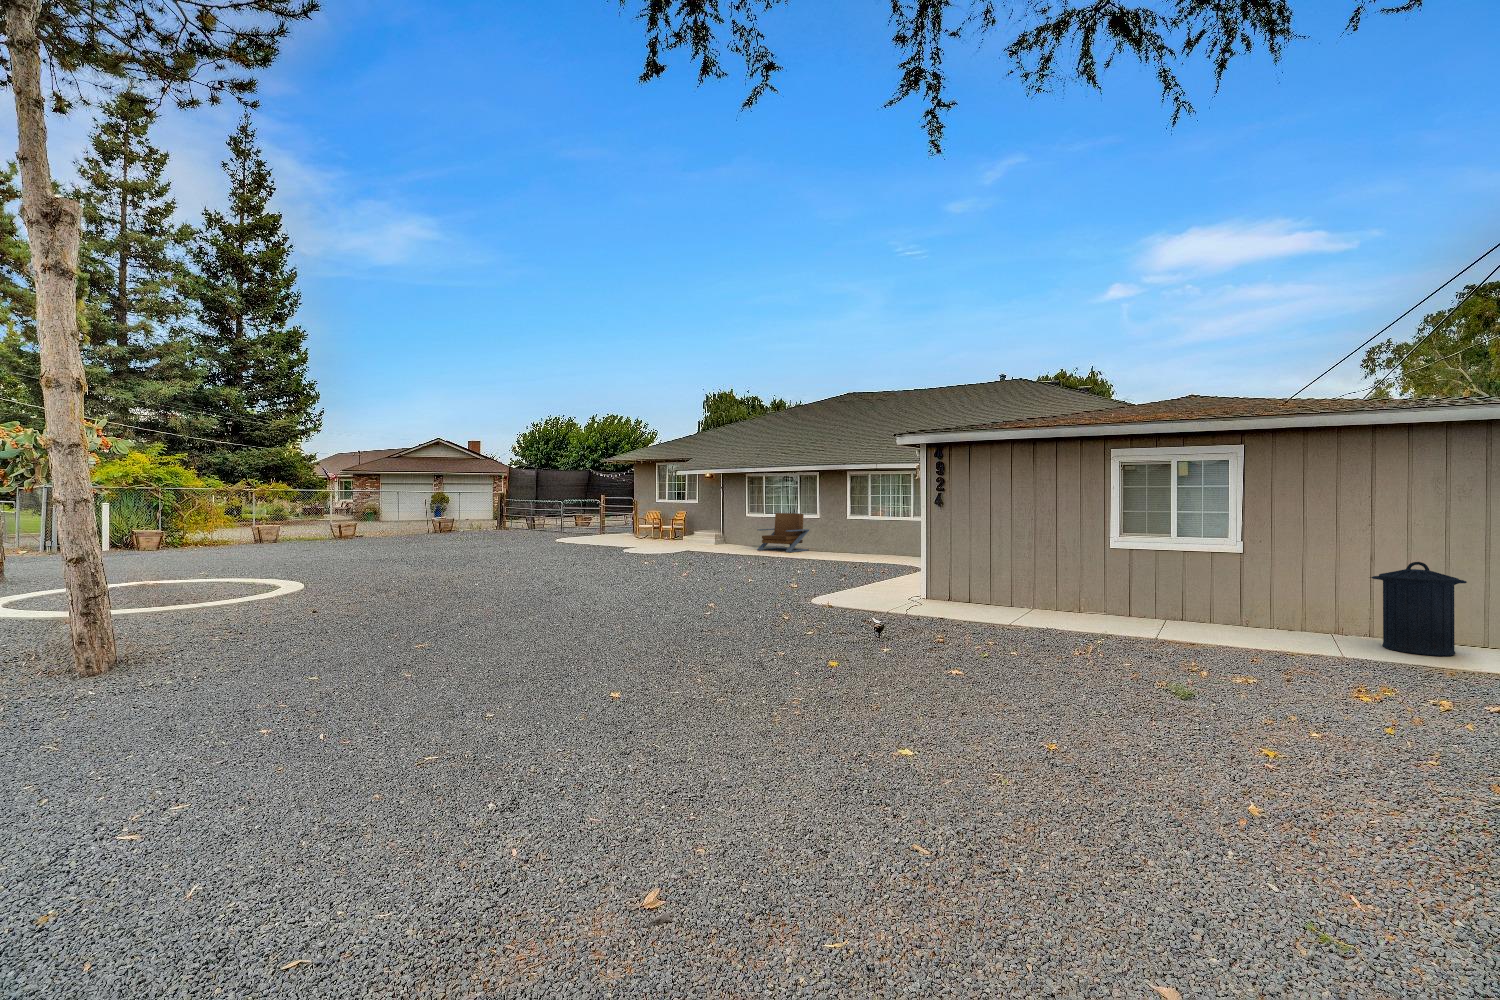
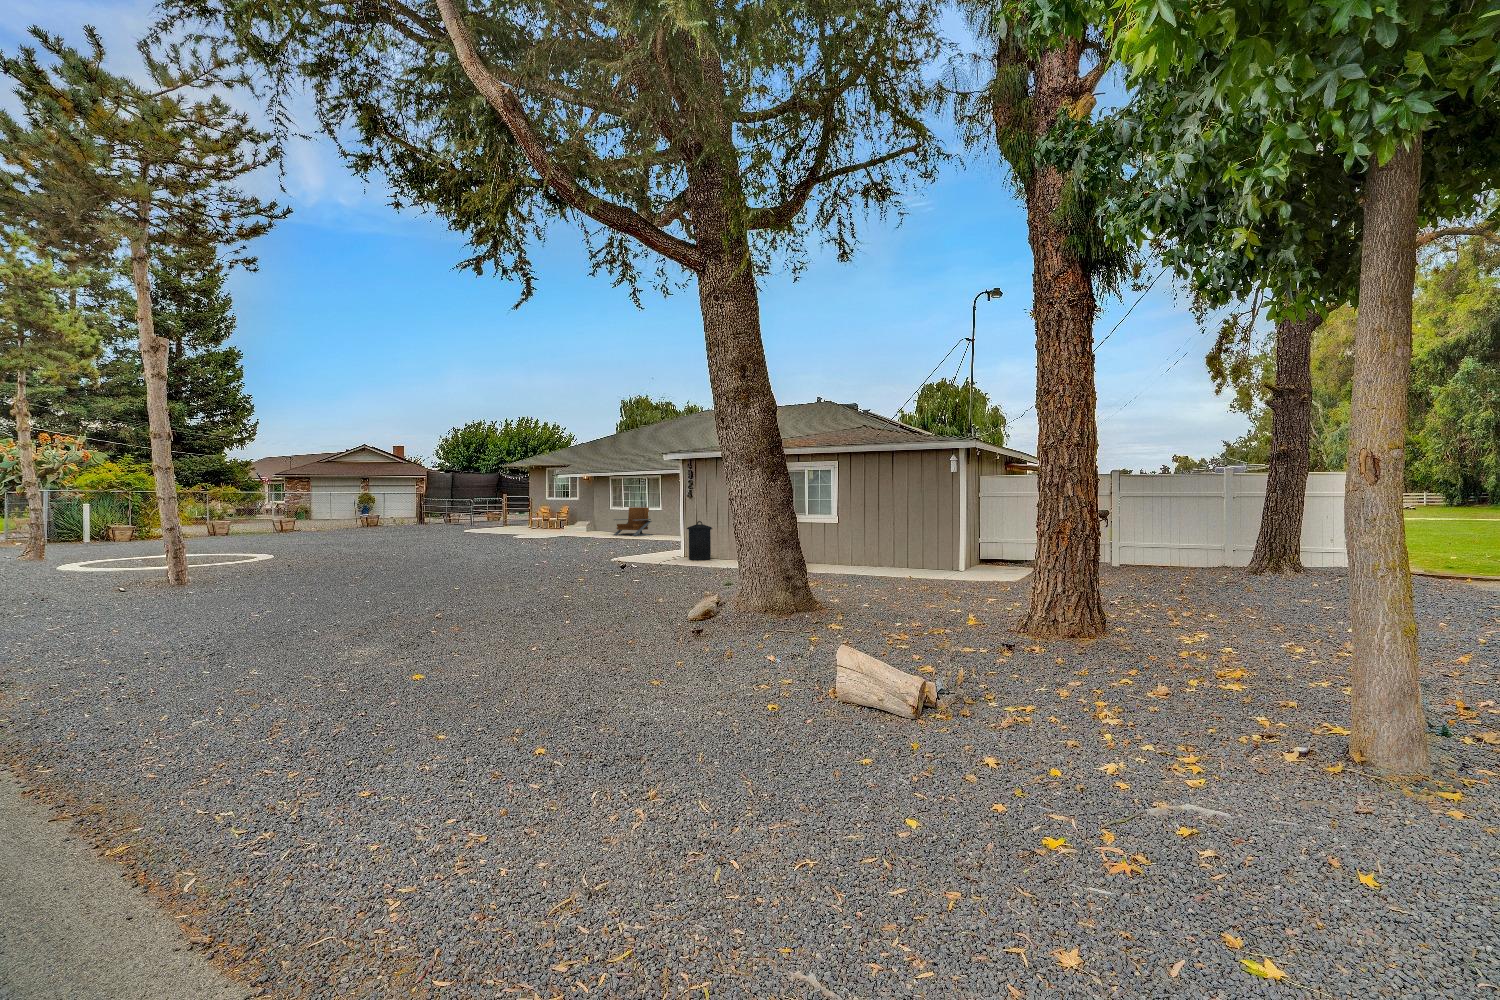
trash can: present [1371,562,1467,656] -> present [687,521,712,560]

